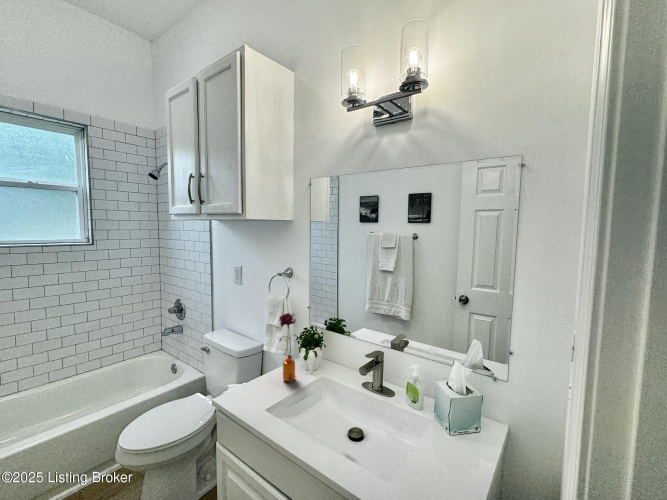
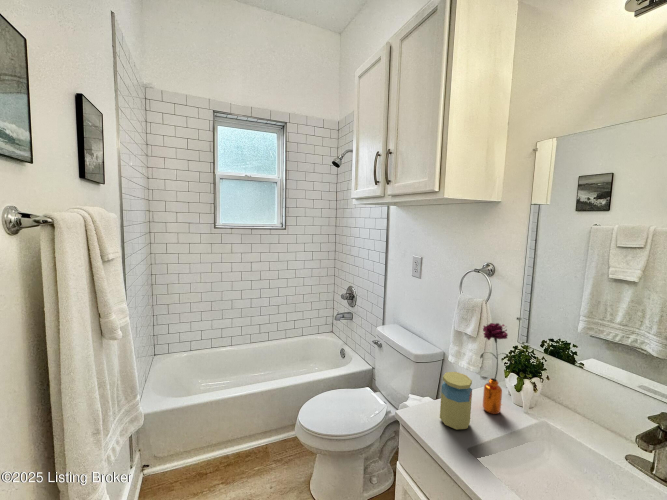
jar: none [247,356,271,400] -> present [440,372,472,429]

